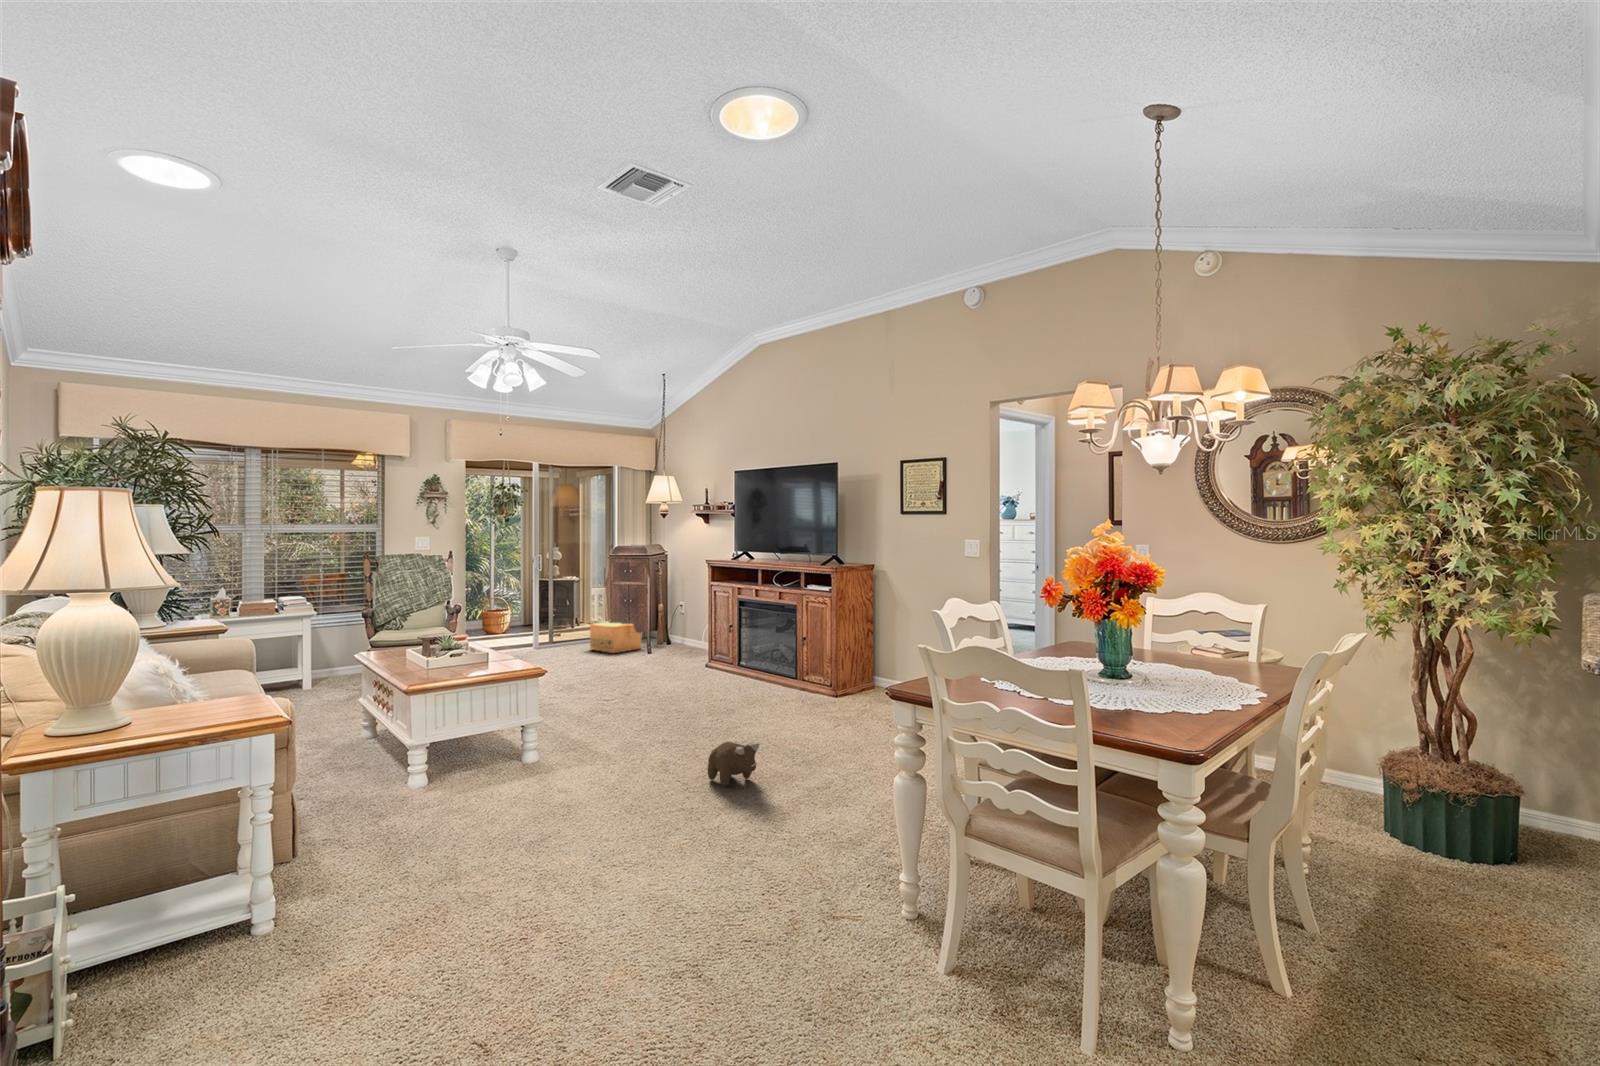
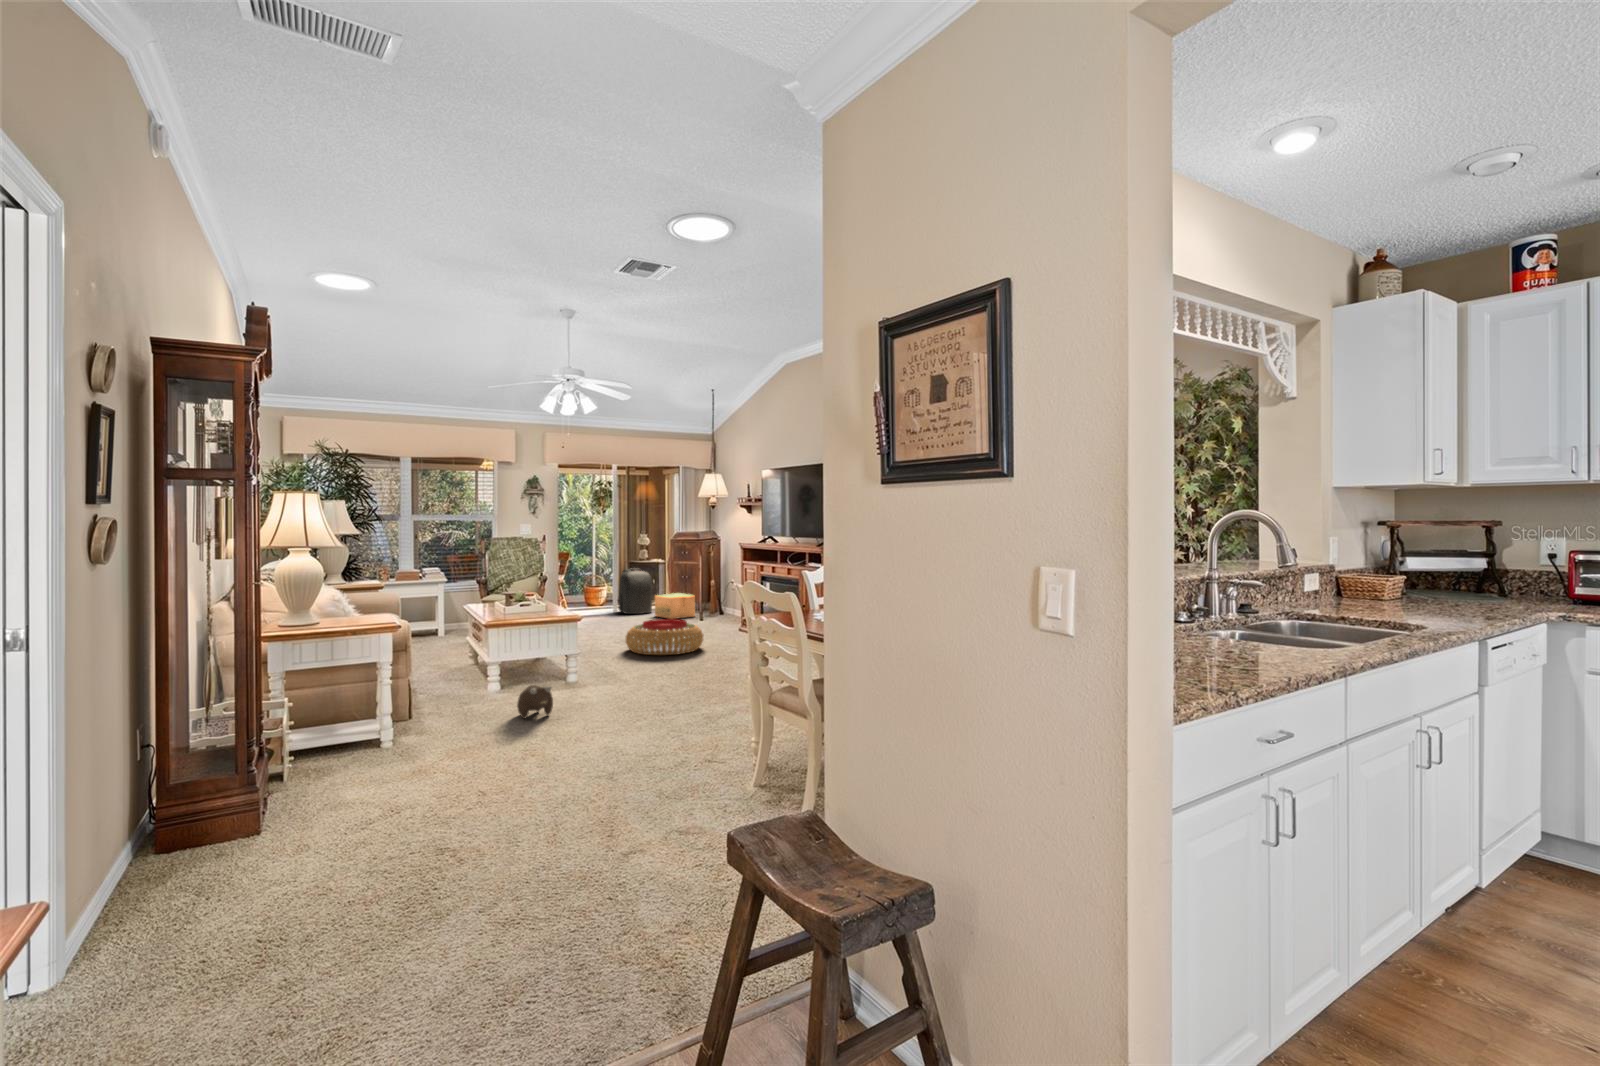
backpack: none [540,590,584,647] -> present [619,568,652,614]
pouf: none [580,660,683,711] -> present [626,619,703,655]
plush toy: present [708,742,759,787] -> present [517,685,553,719]

